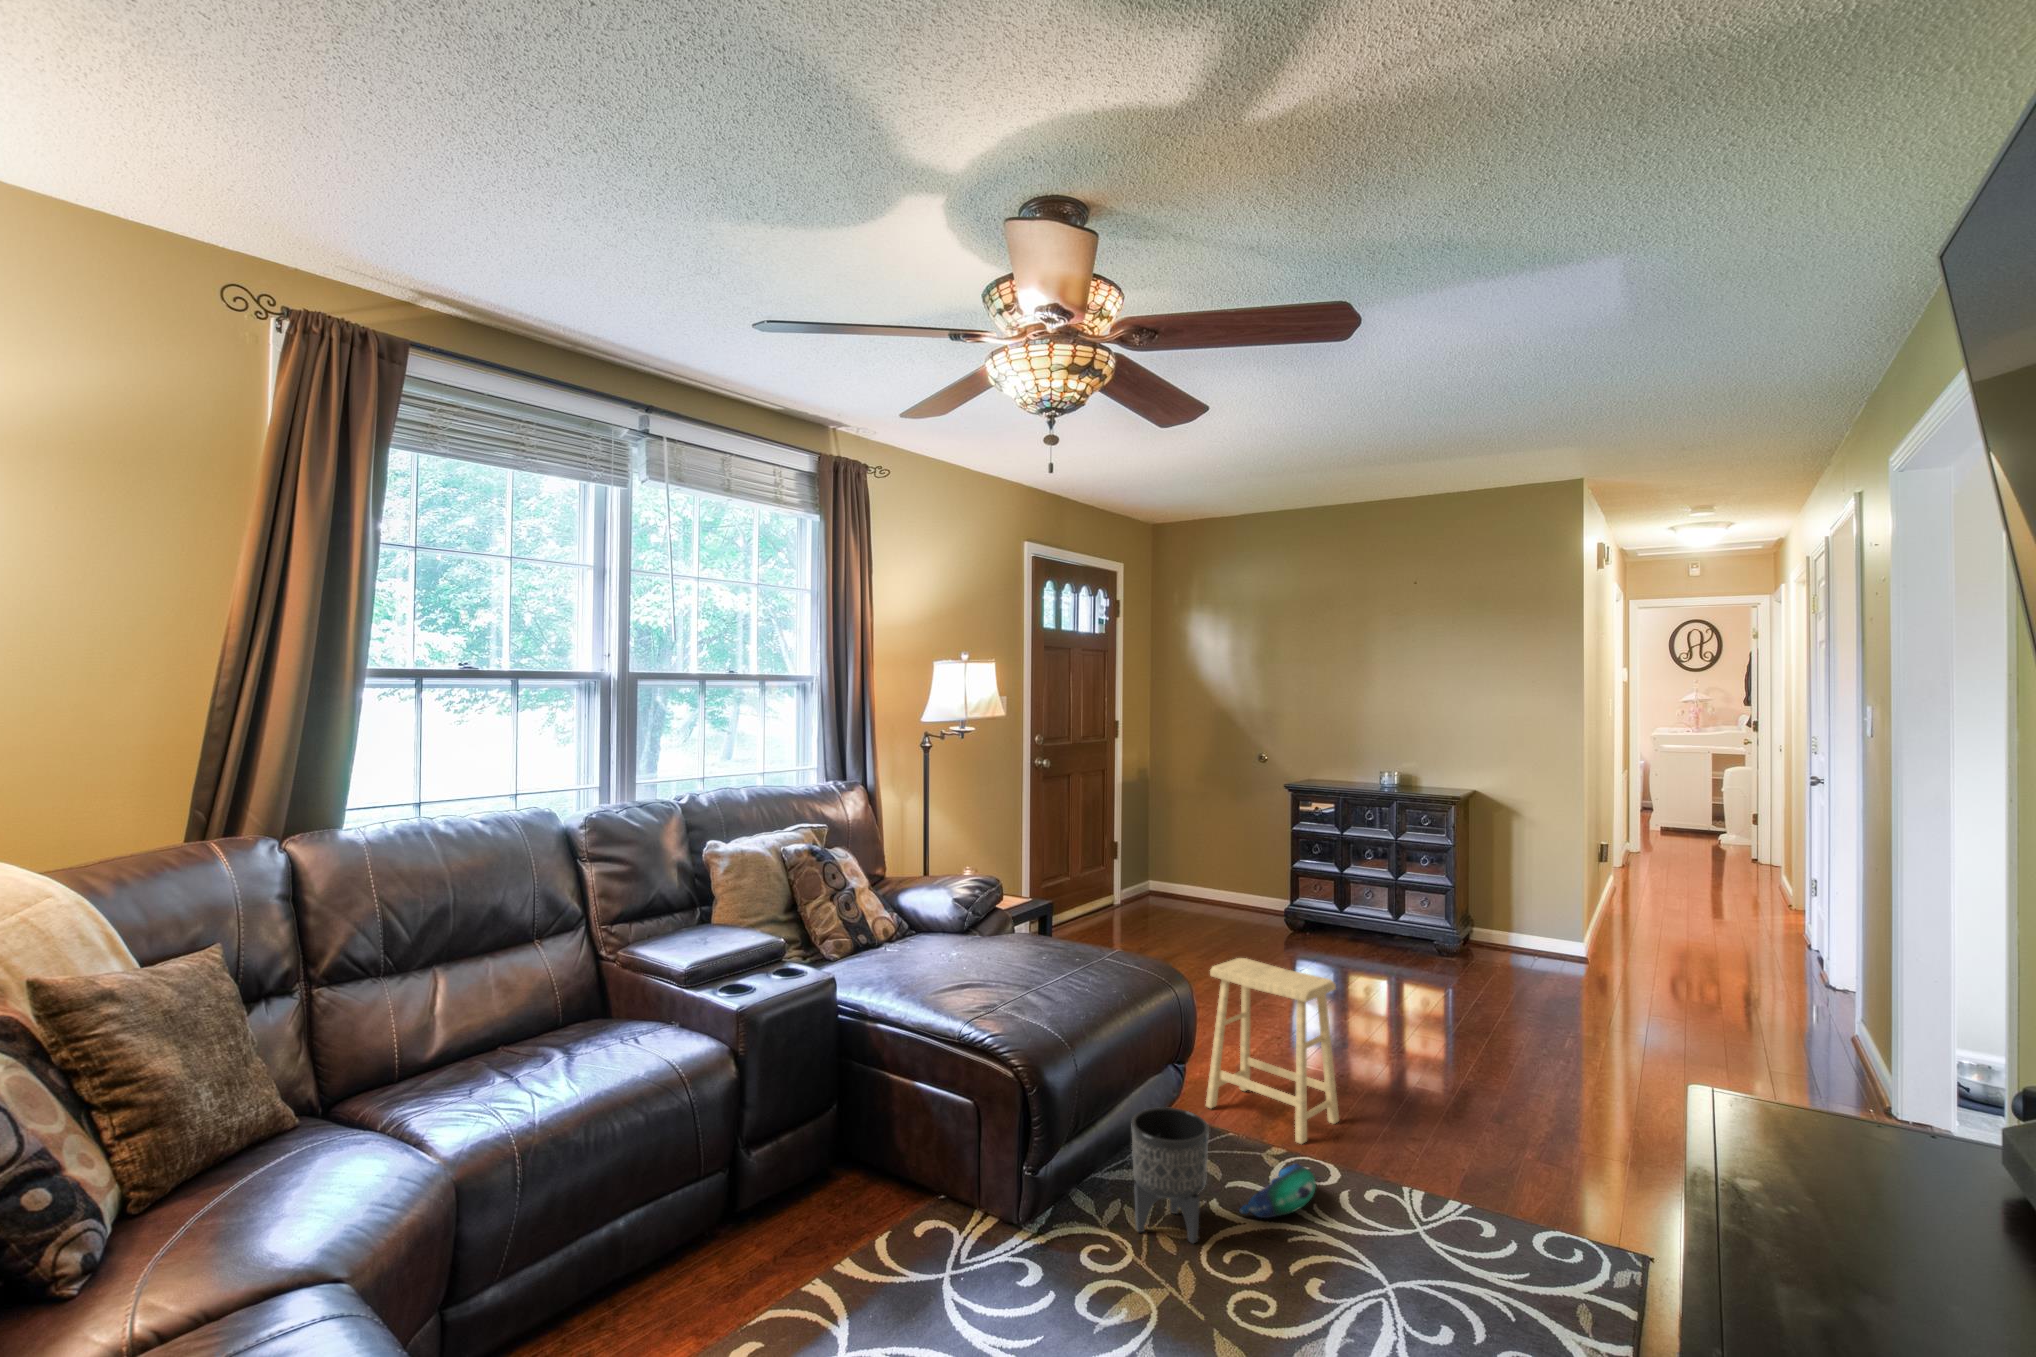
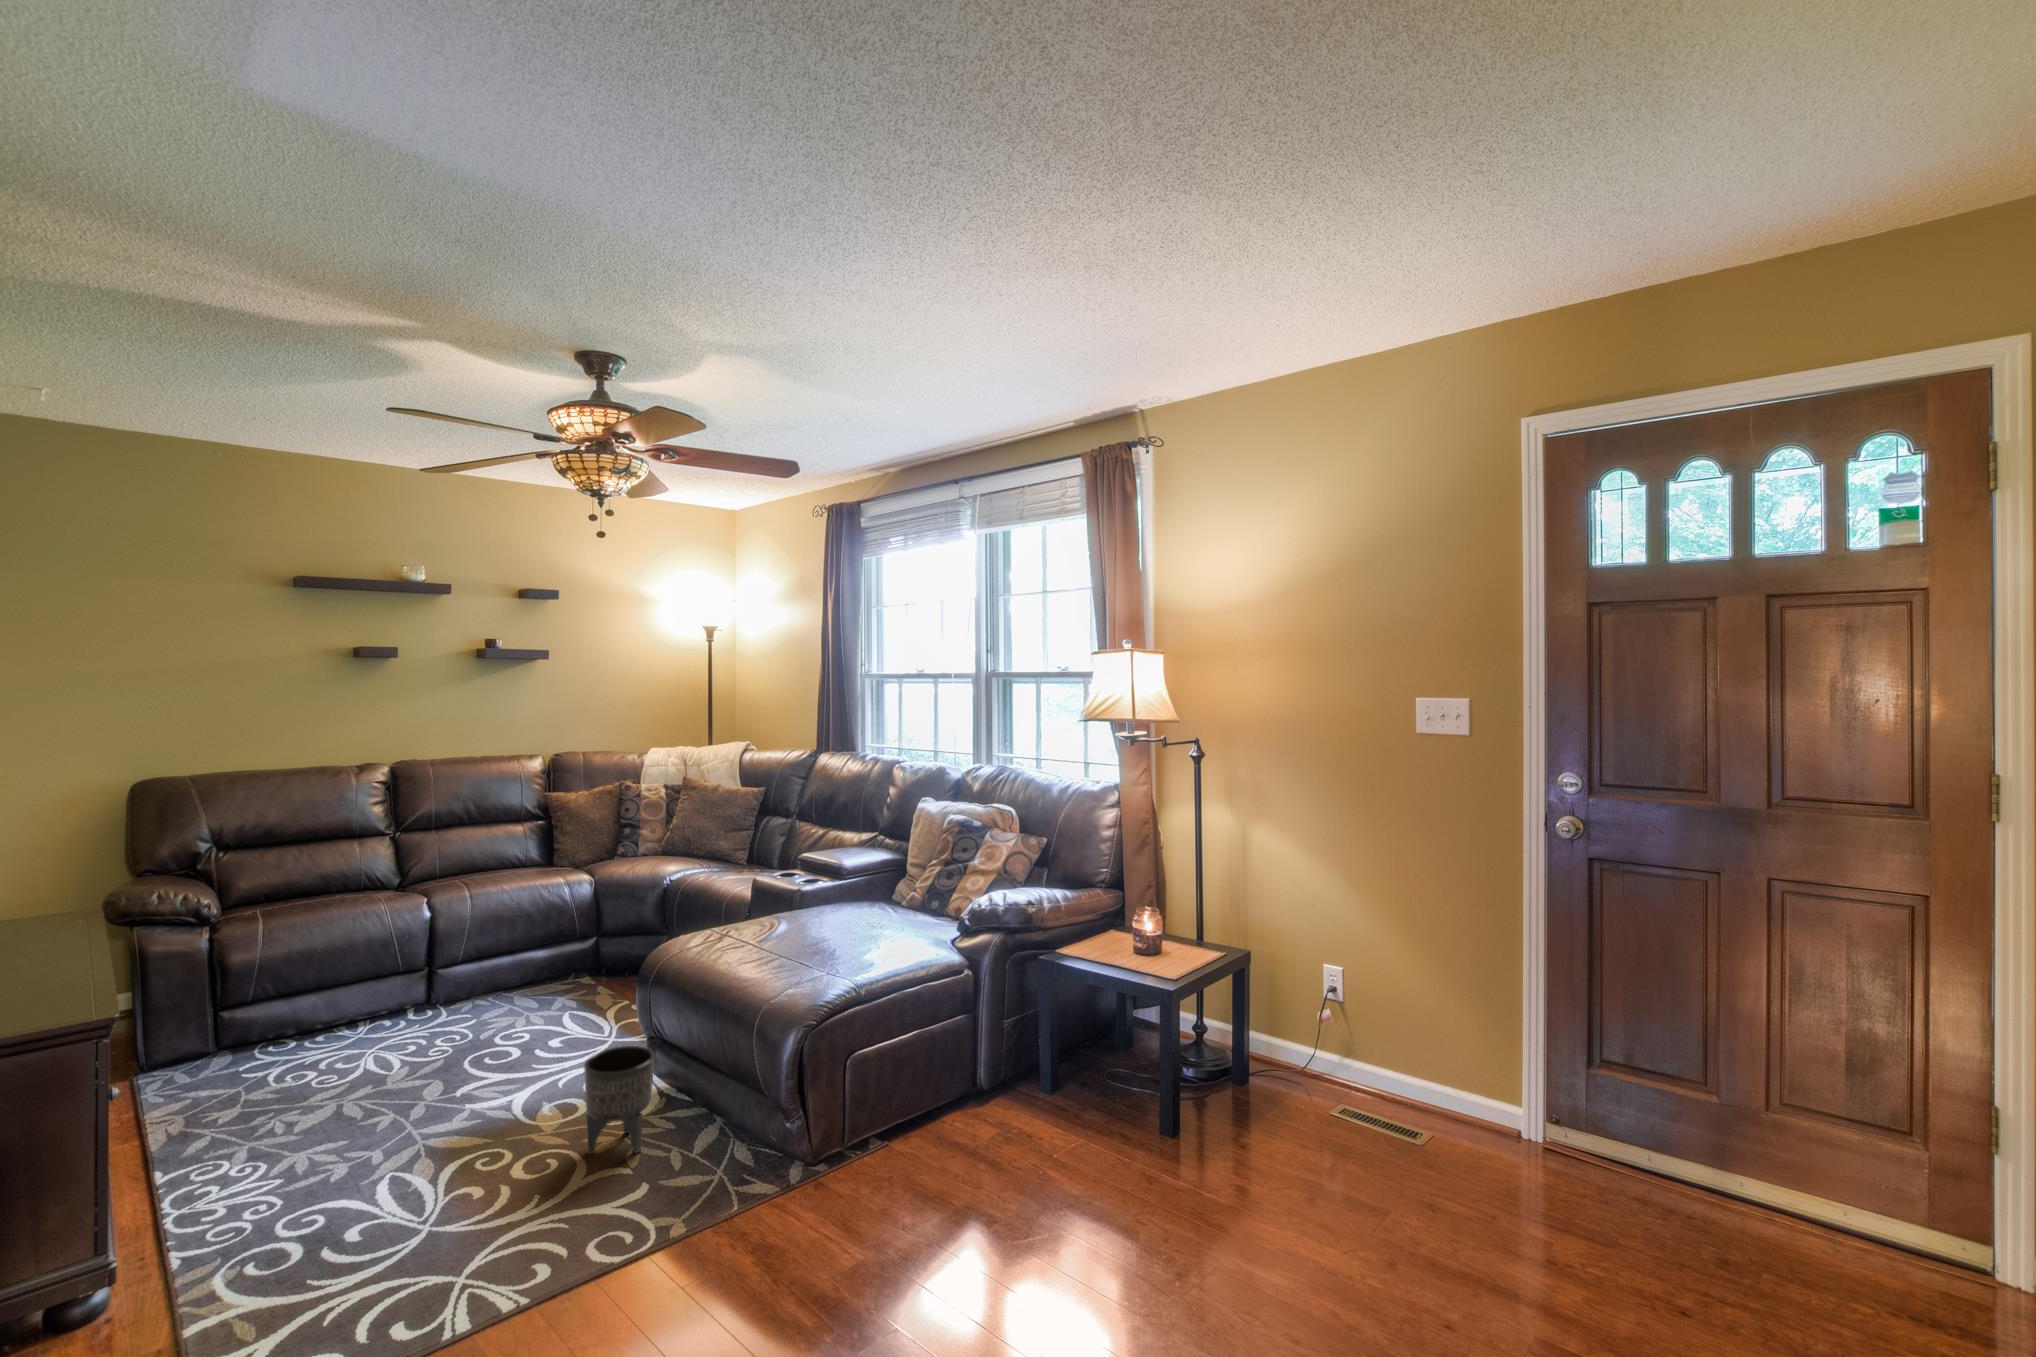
footstool: present [1206,958,1339,1144] -> none [685,1049,856,1315]
plush toy: present [1239,1164,1316,1218] -> none [553,1169,635,1230]

